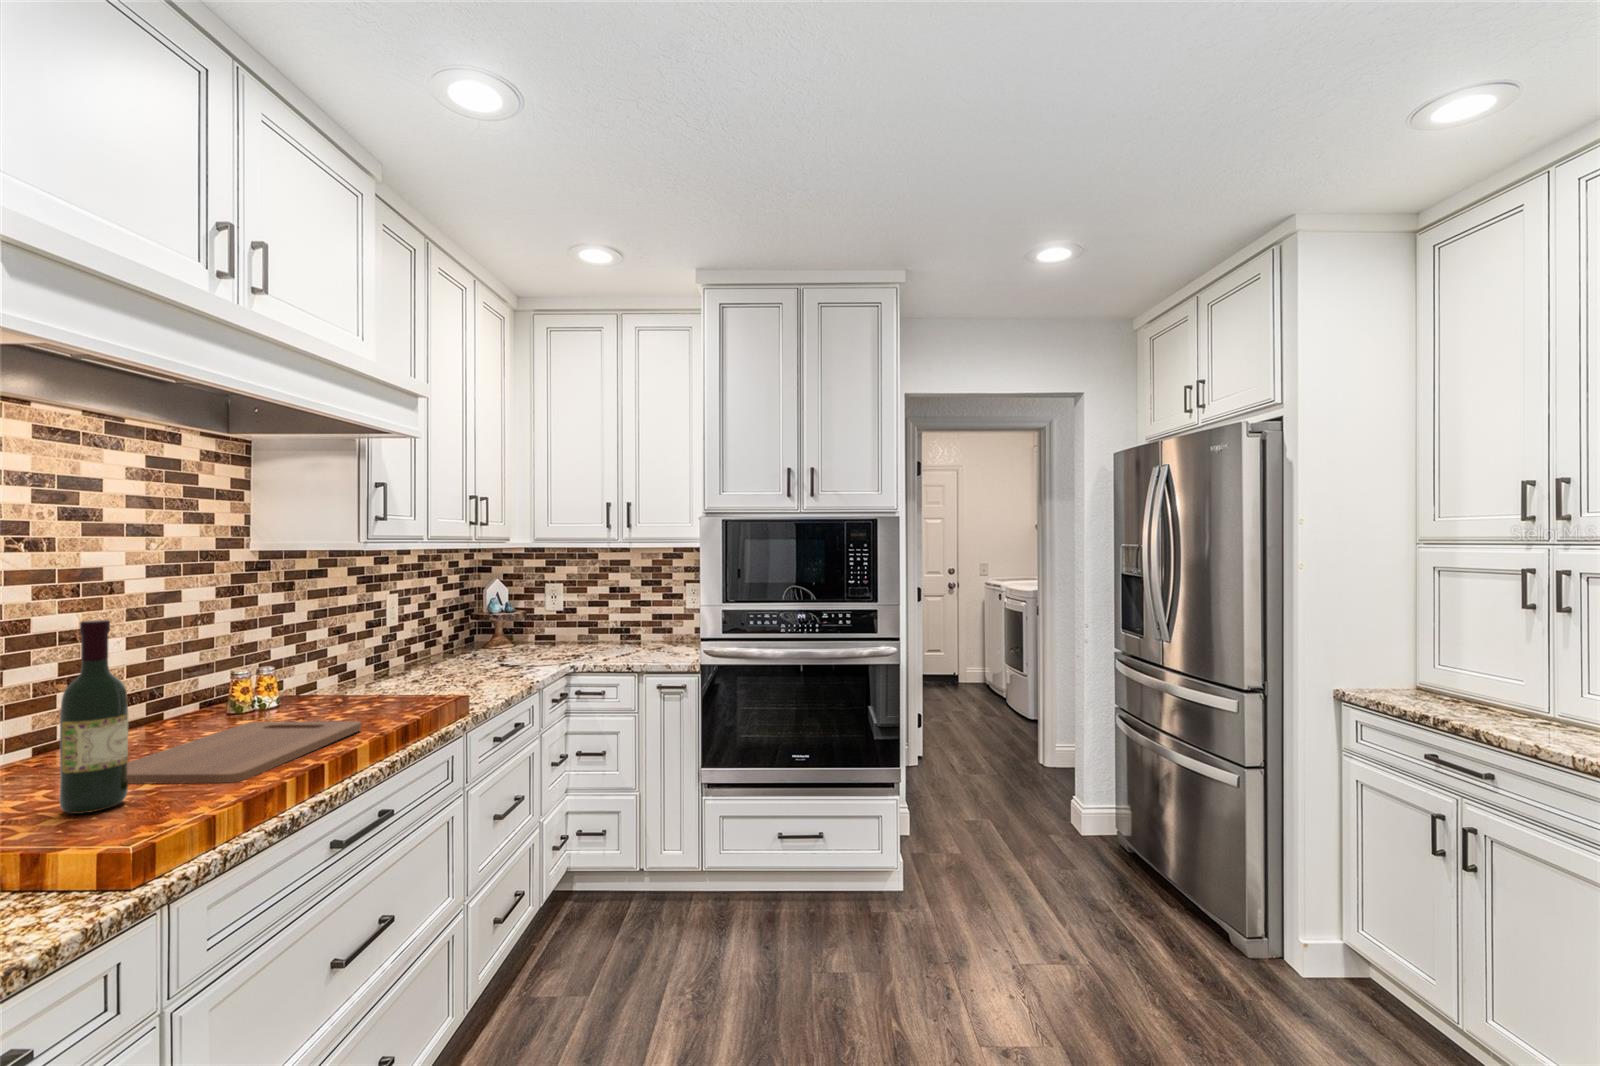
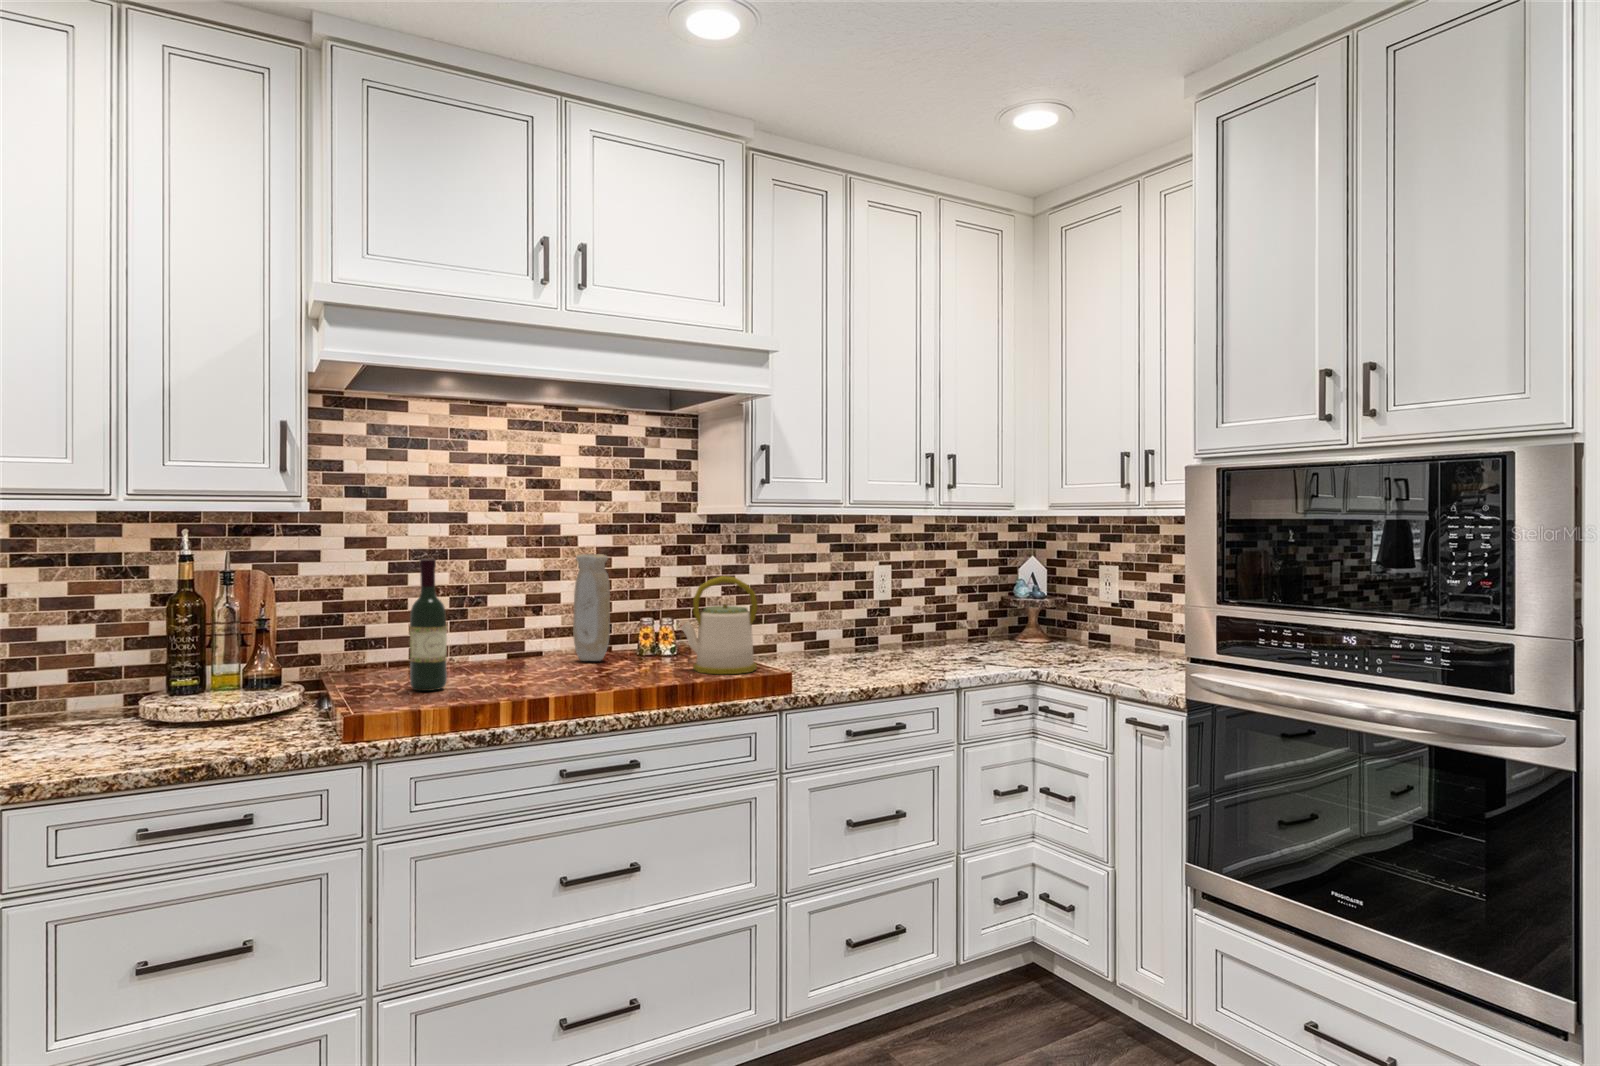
vase: none [148,601,206,735] -> present [573,554,610,661]
kettle: none [331,613,413,715] -> present [681,576,758,674]
cutting board: present [127,721,361,784] -> none [474,660,654,695]

